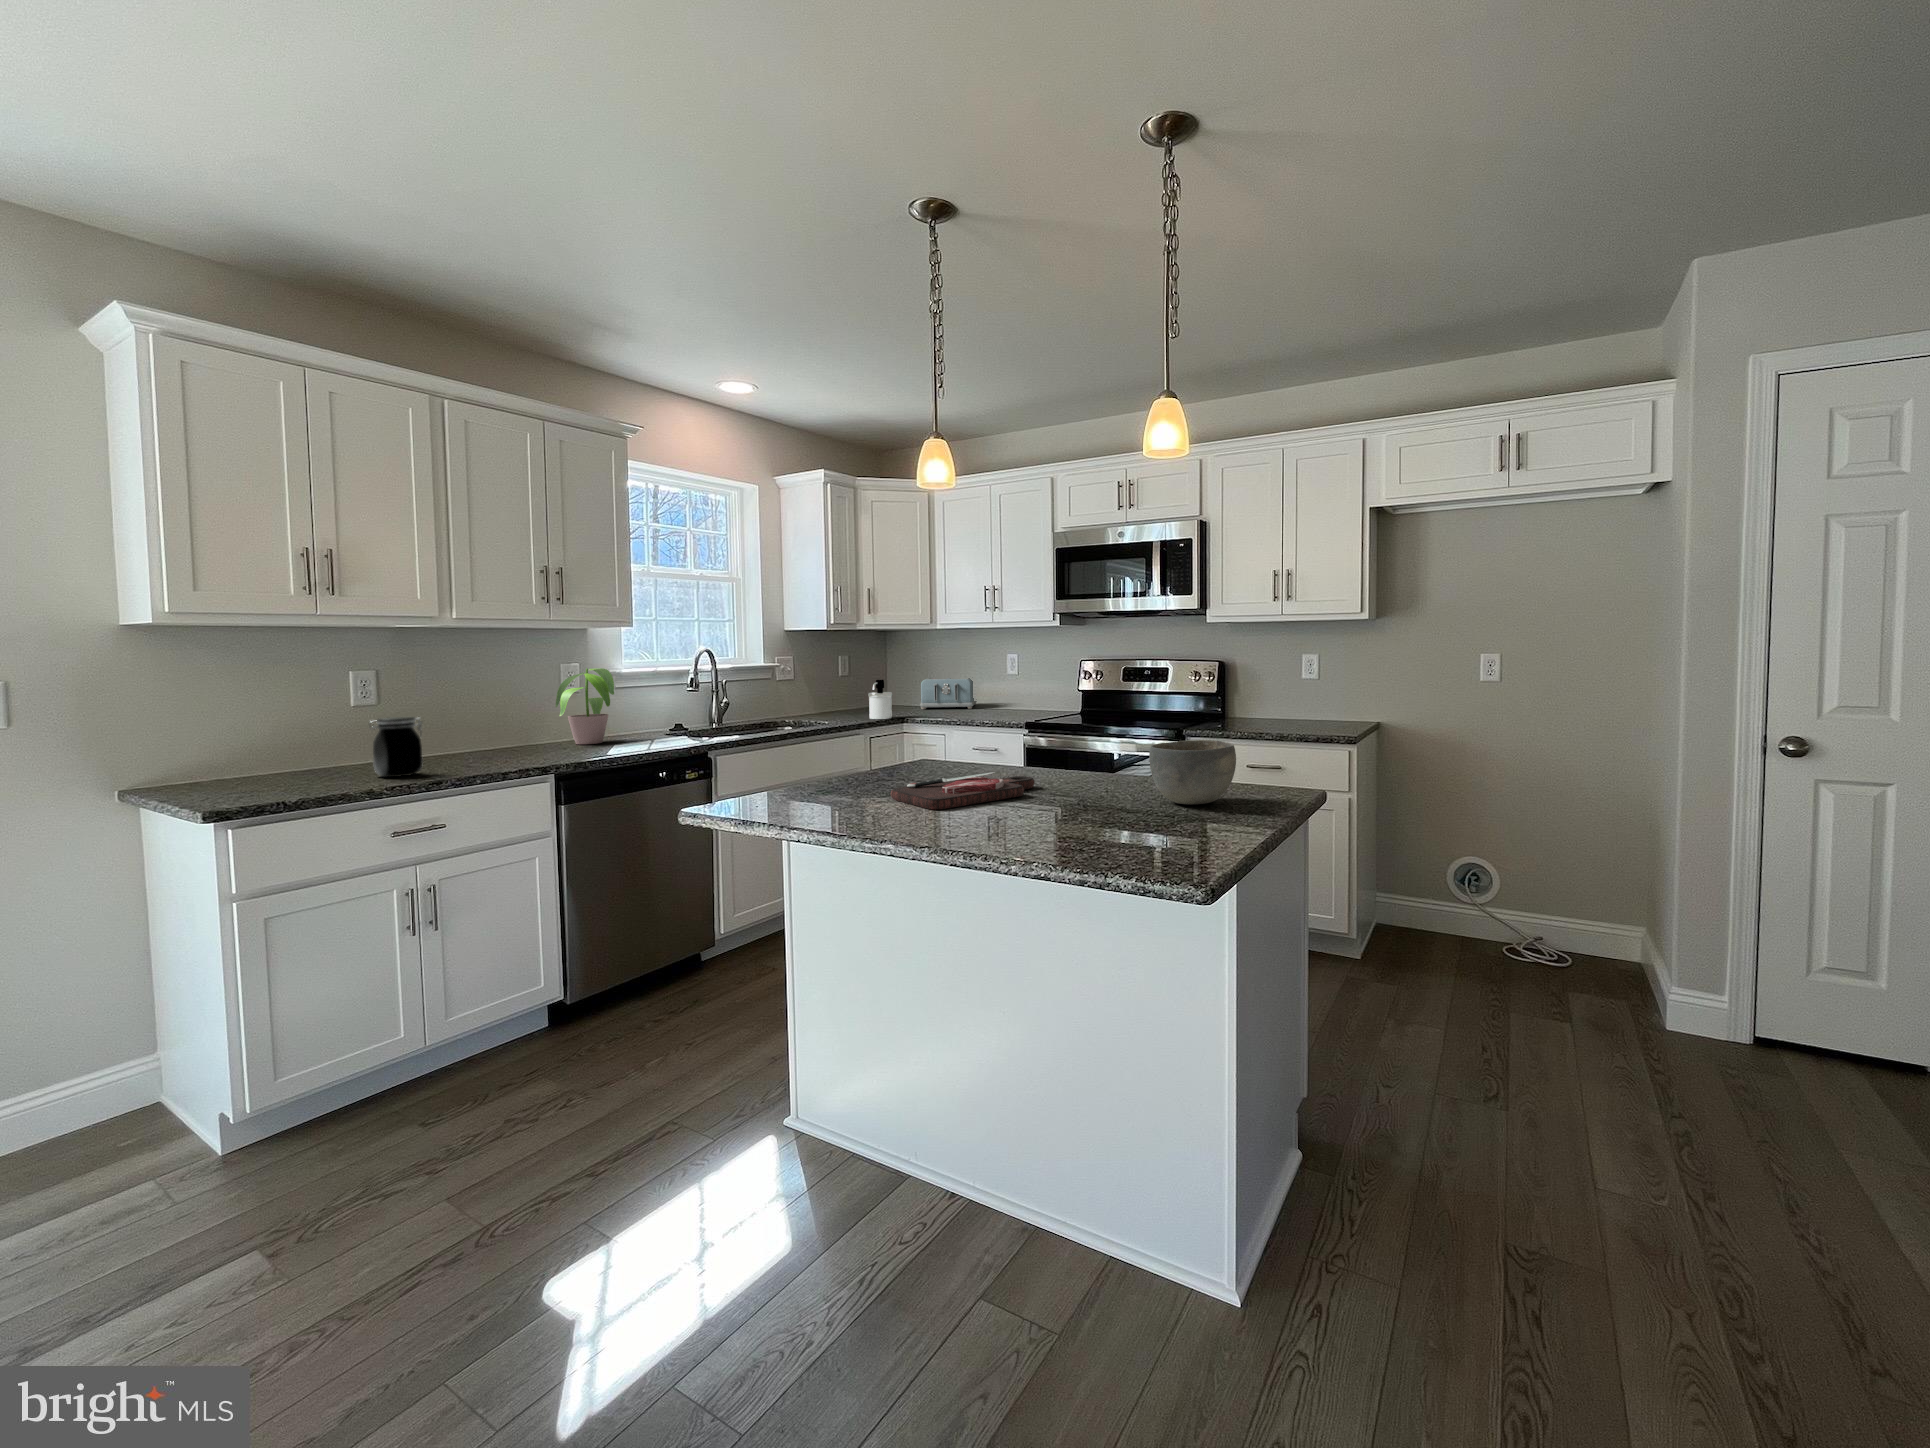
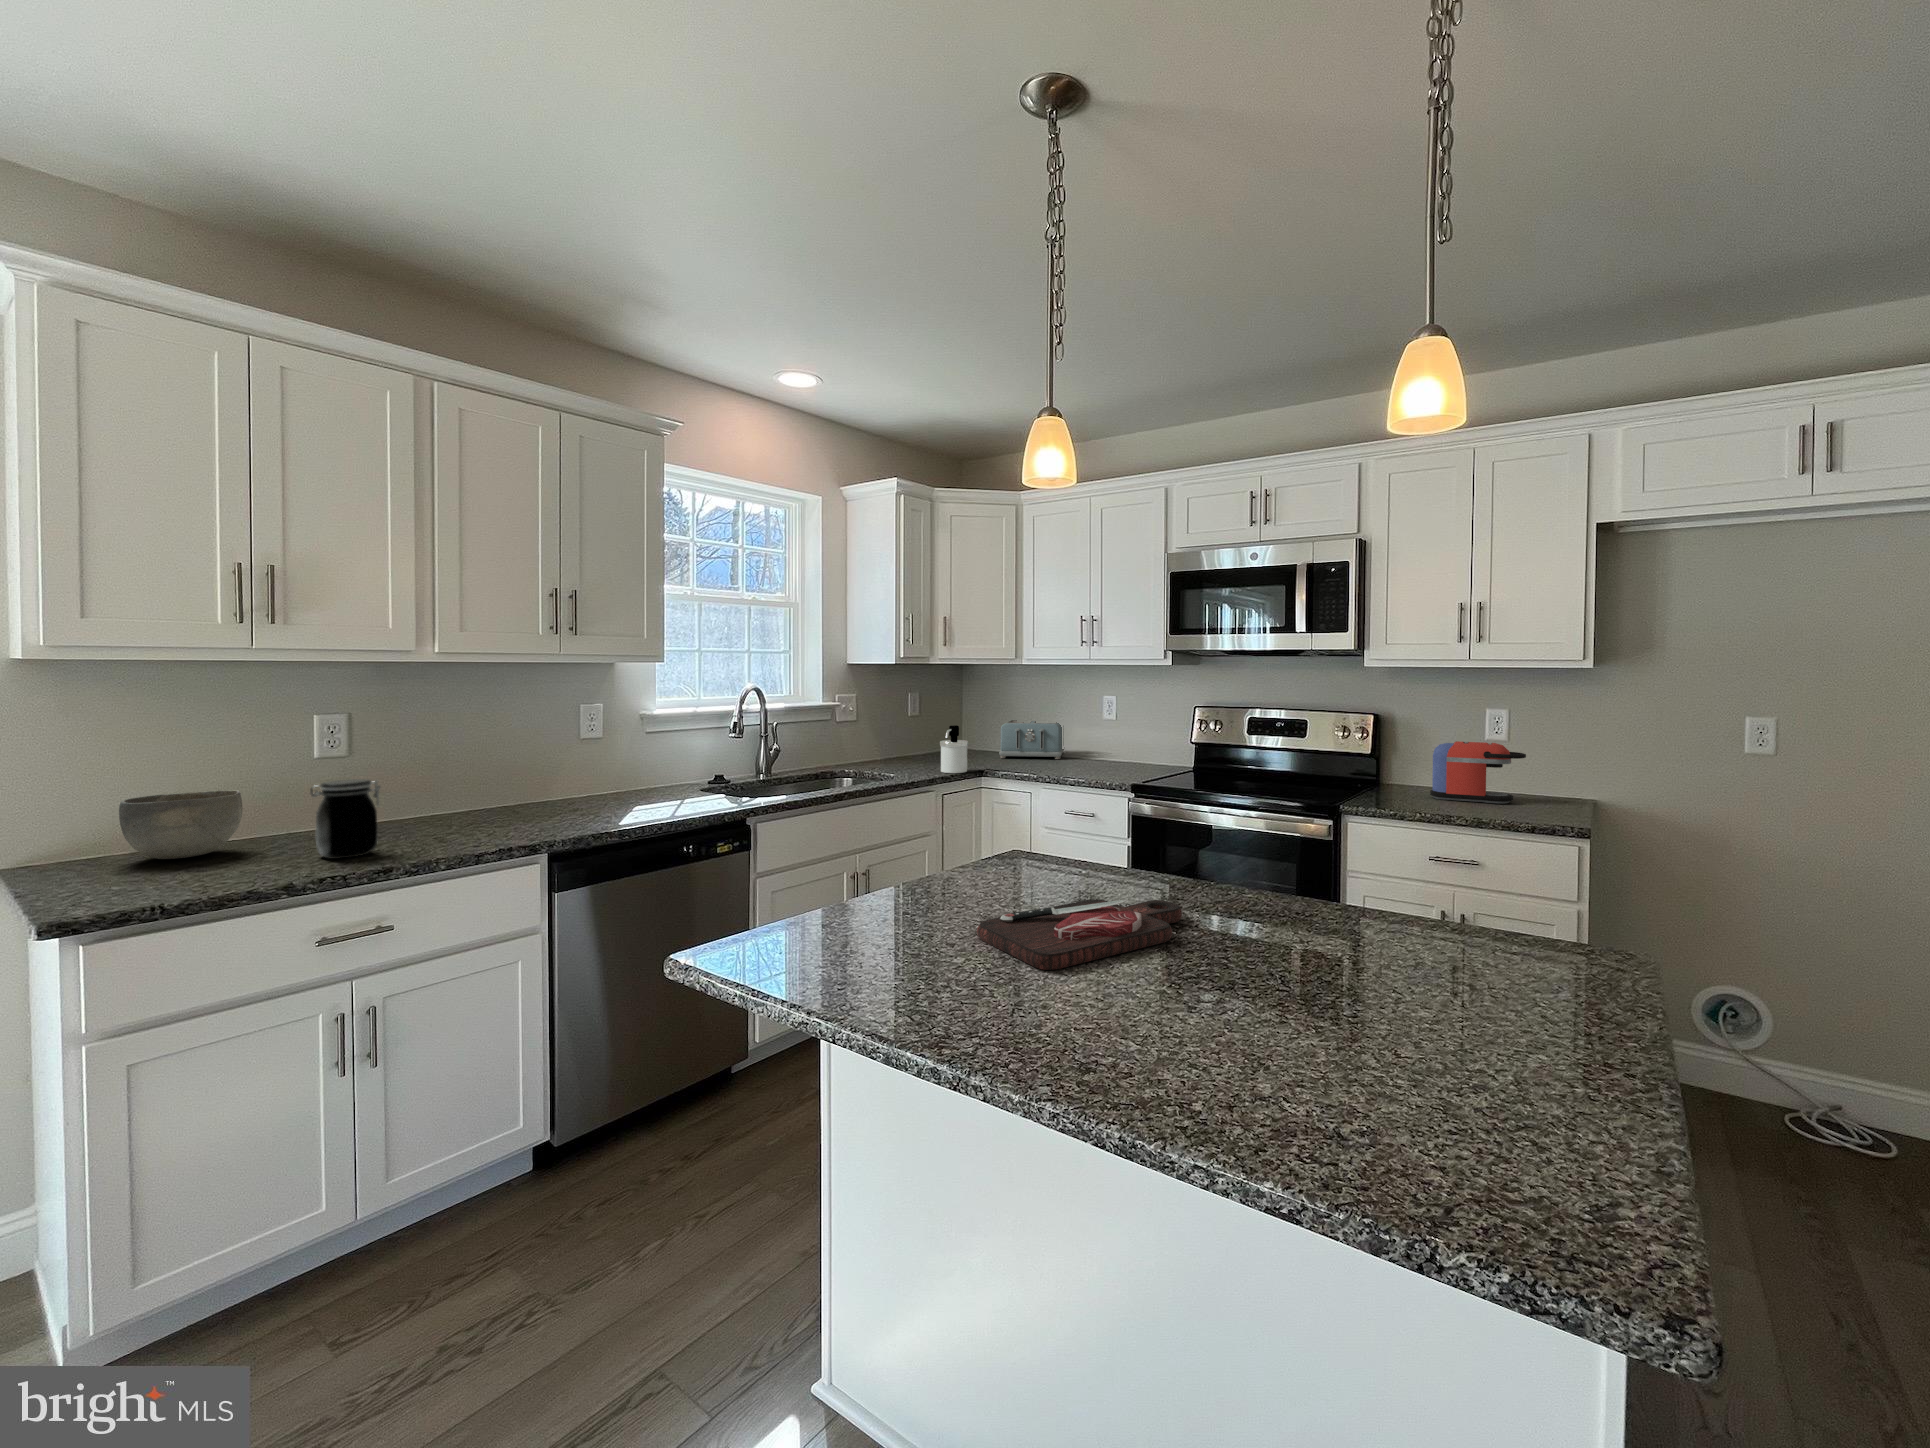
potted plant: present [555,668,614,744] -> none [548,711,657,805]
coffee maker: none [1257,679,1326,725] -> present [1430,741,1526,804]
bowl: present [1149,740,1236,805] -> present [119,790,243,859]

